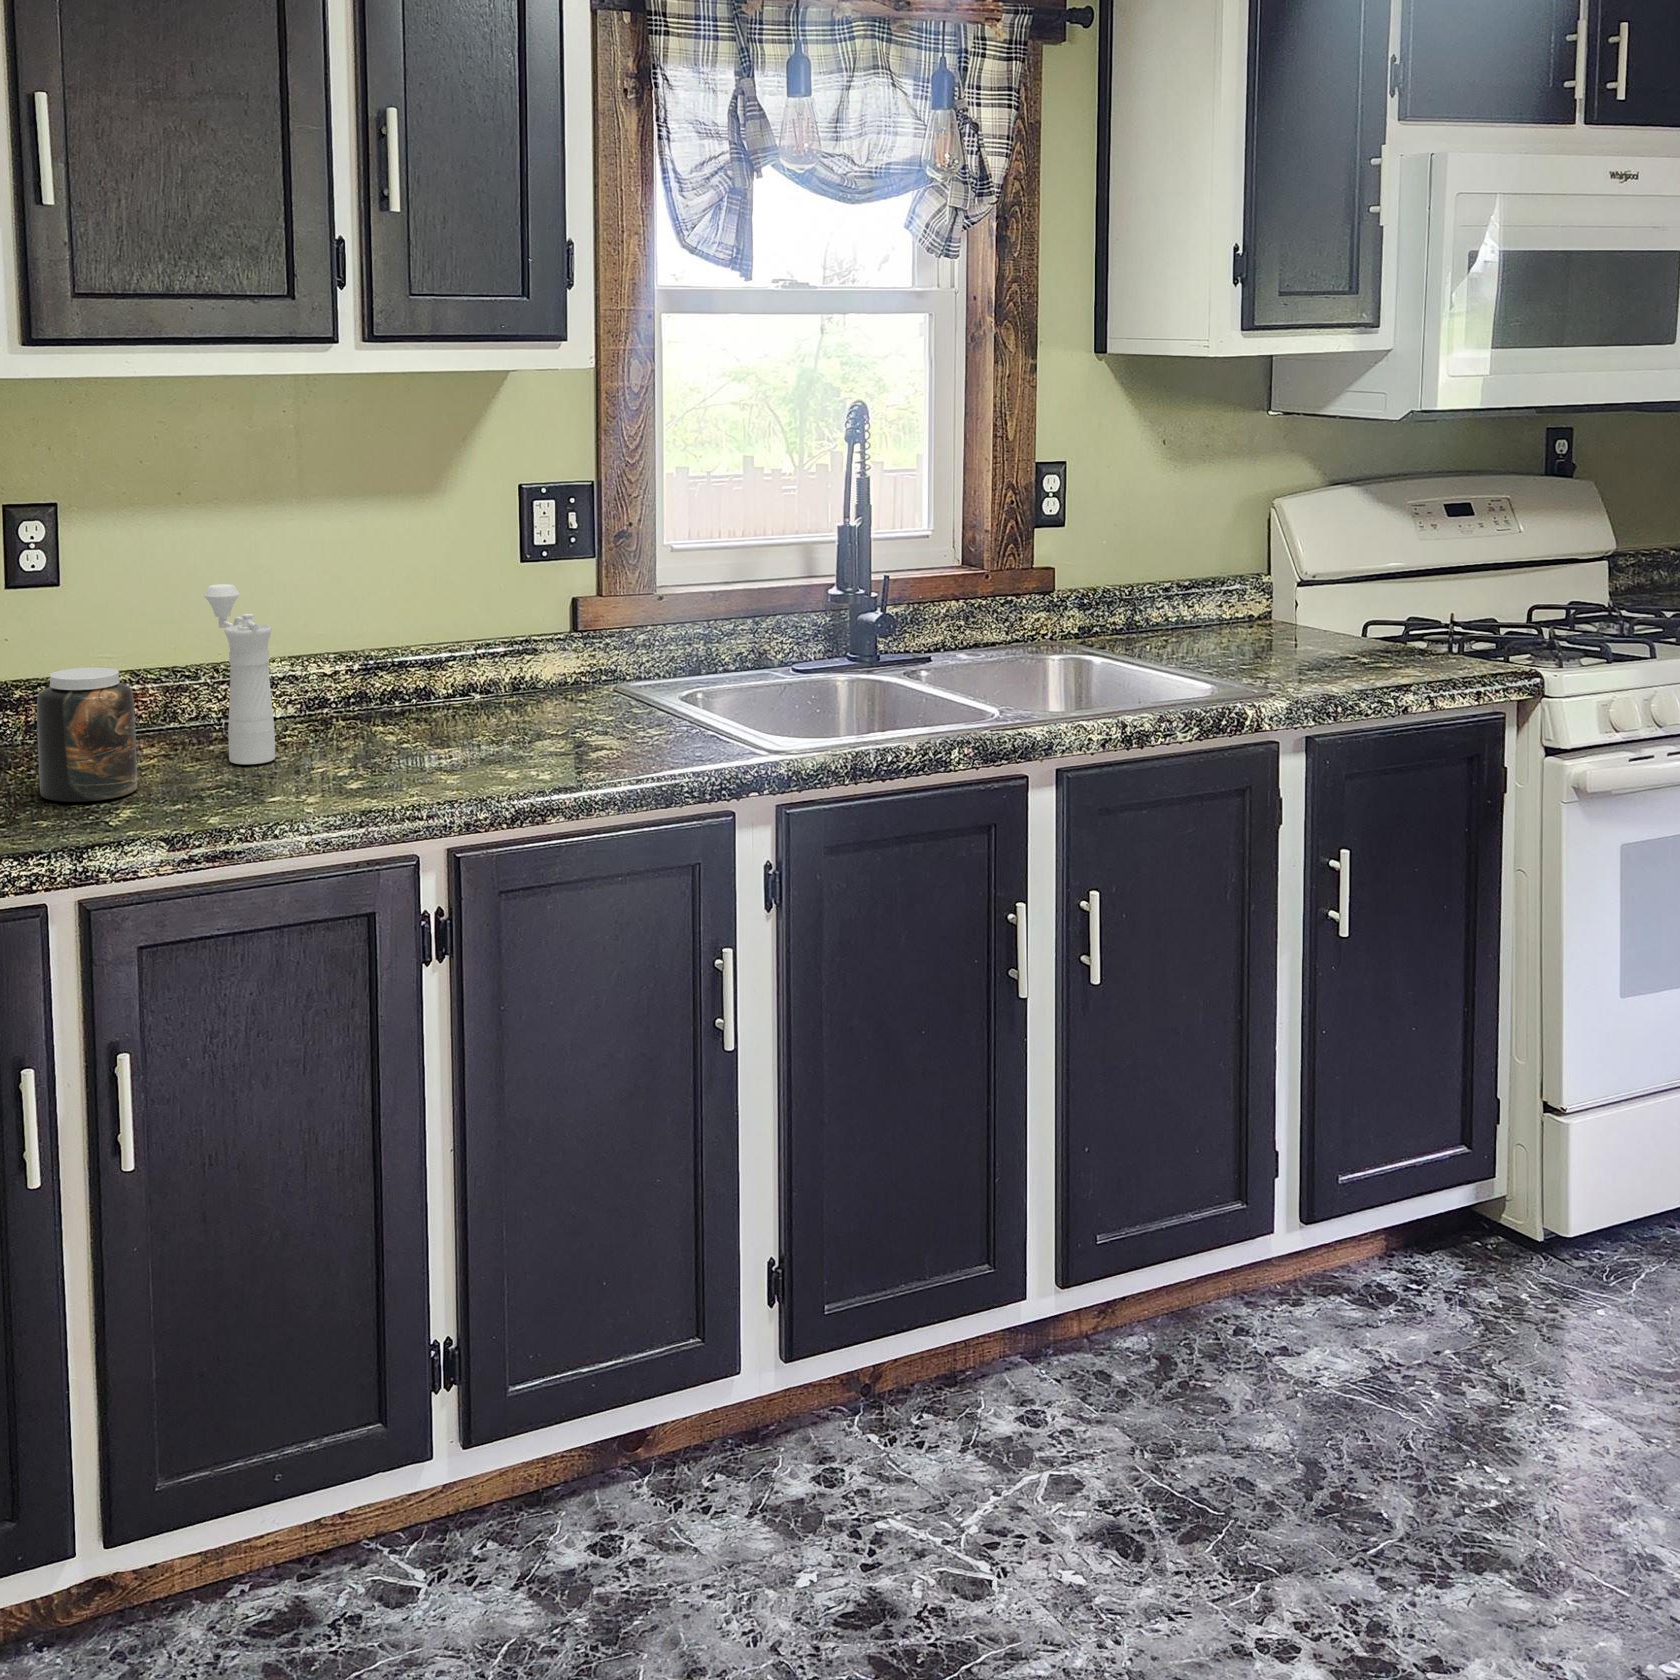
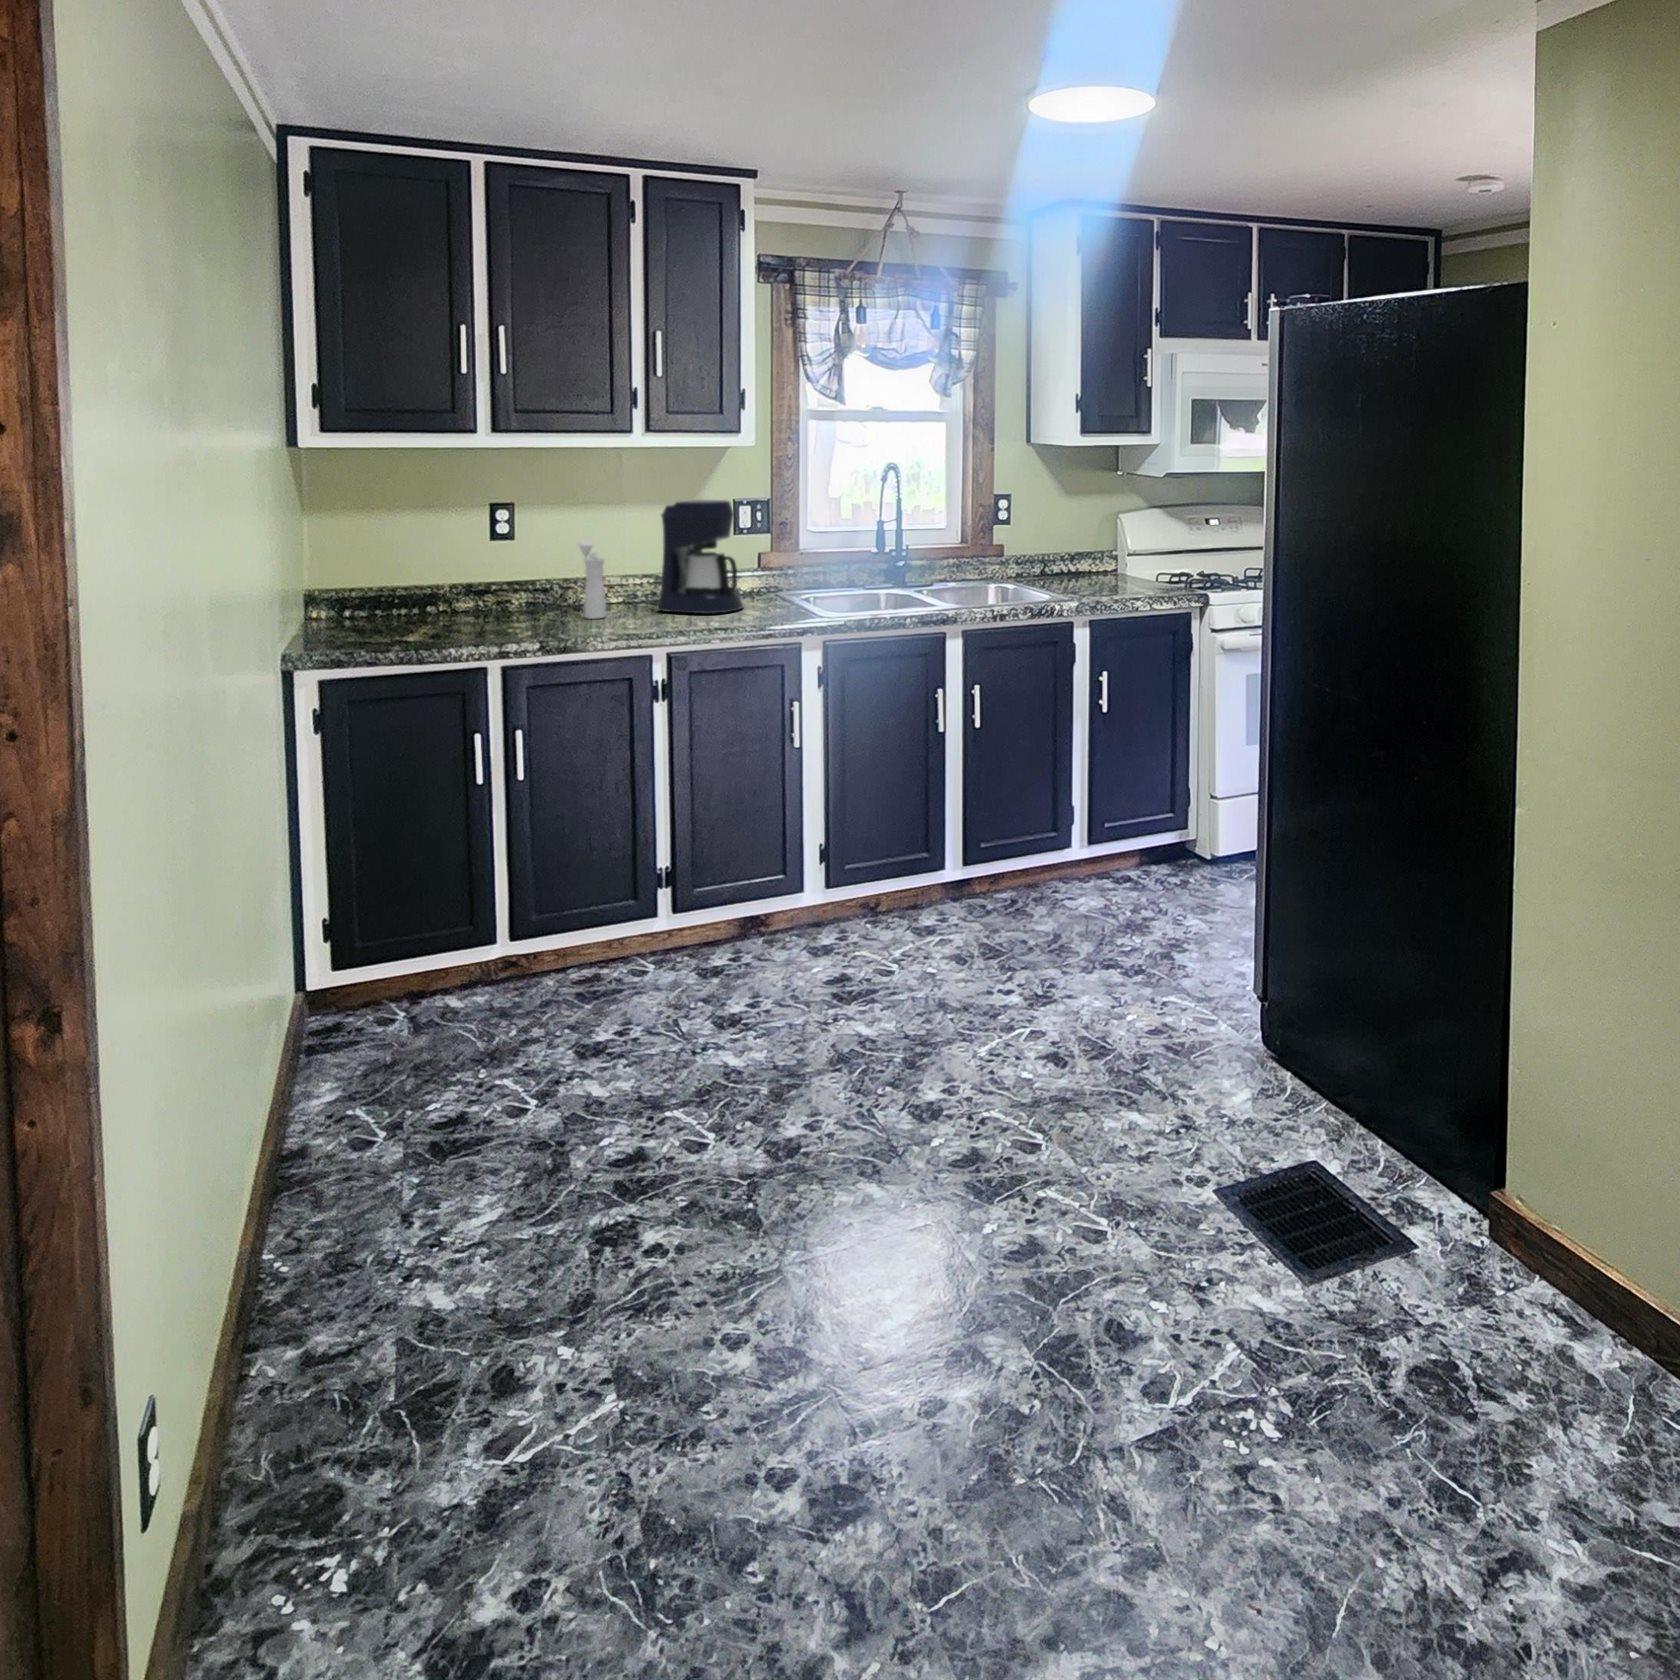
coffee maker: none [381,487,568,746] -> present [657,499,743,614]
jar: present [37,667,137,802] -> none [497,573,541,629]

